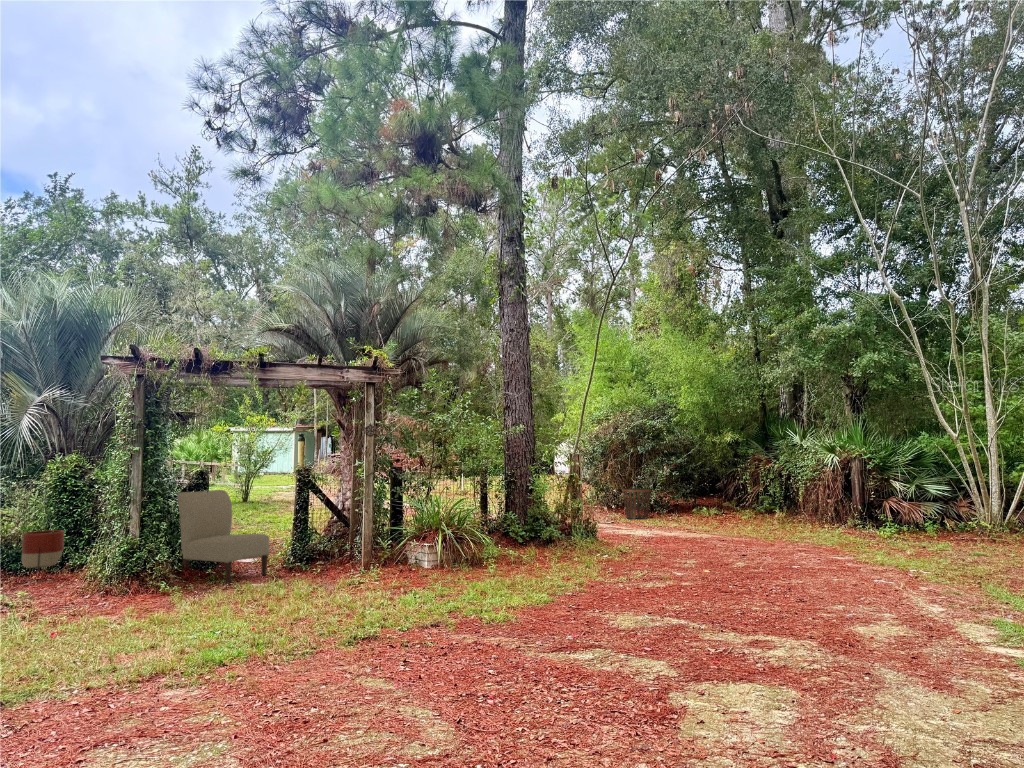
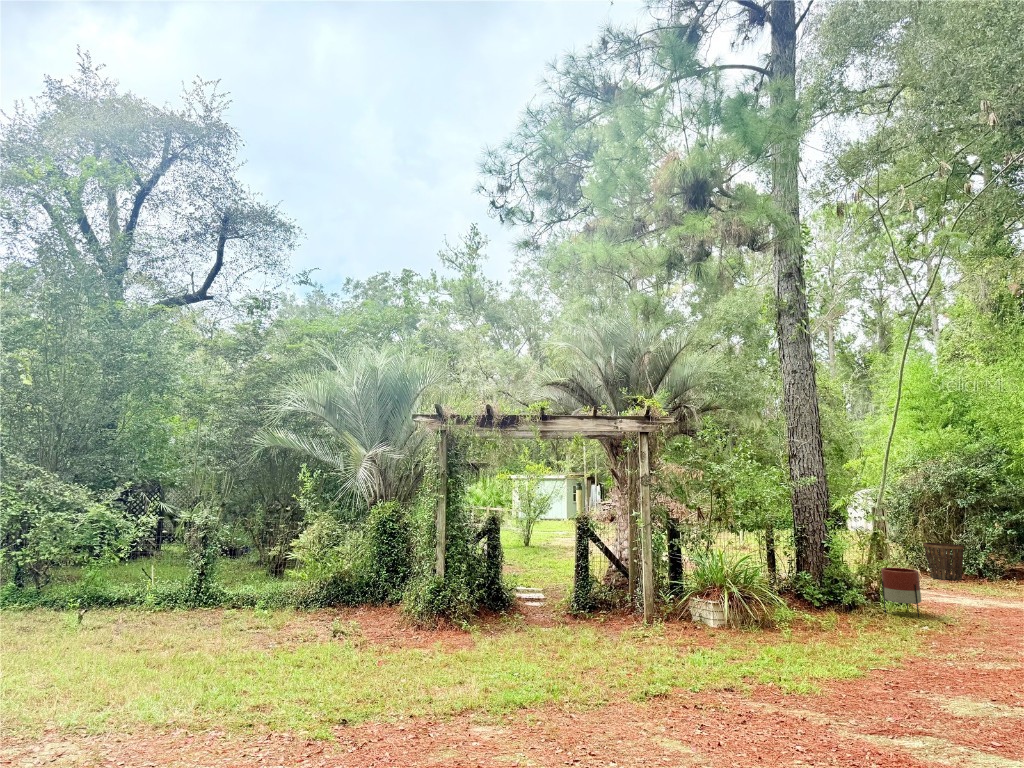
chair: present [177,490,269,583] -> none [473,535,556,632]
planter: present [21,530,64,582] -> present [881,568,922,618]

